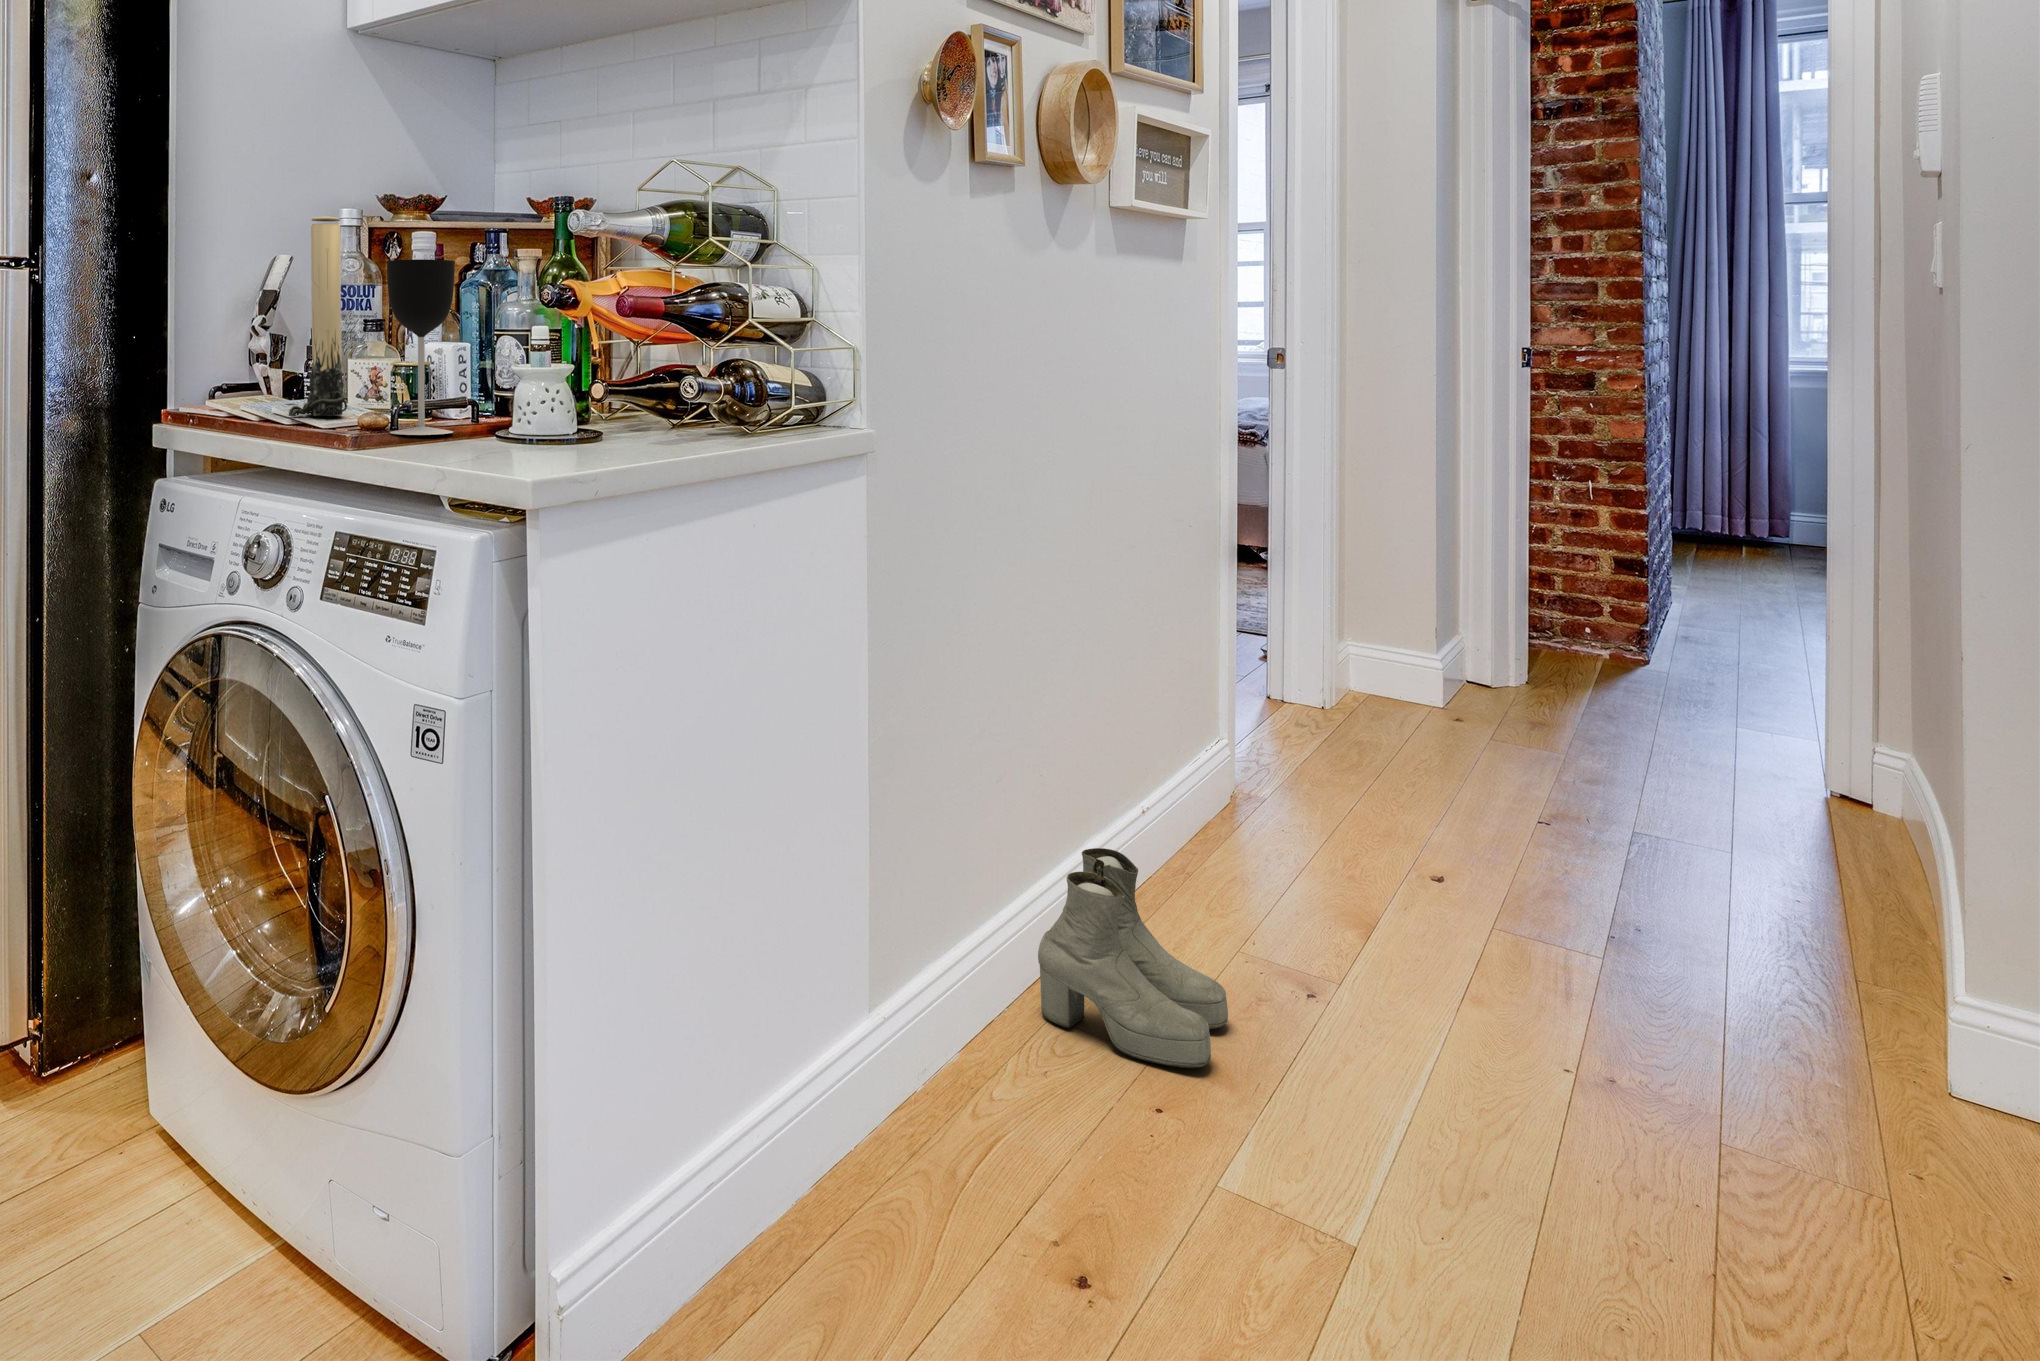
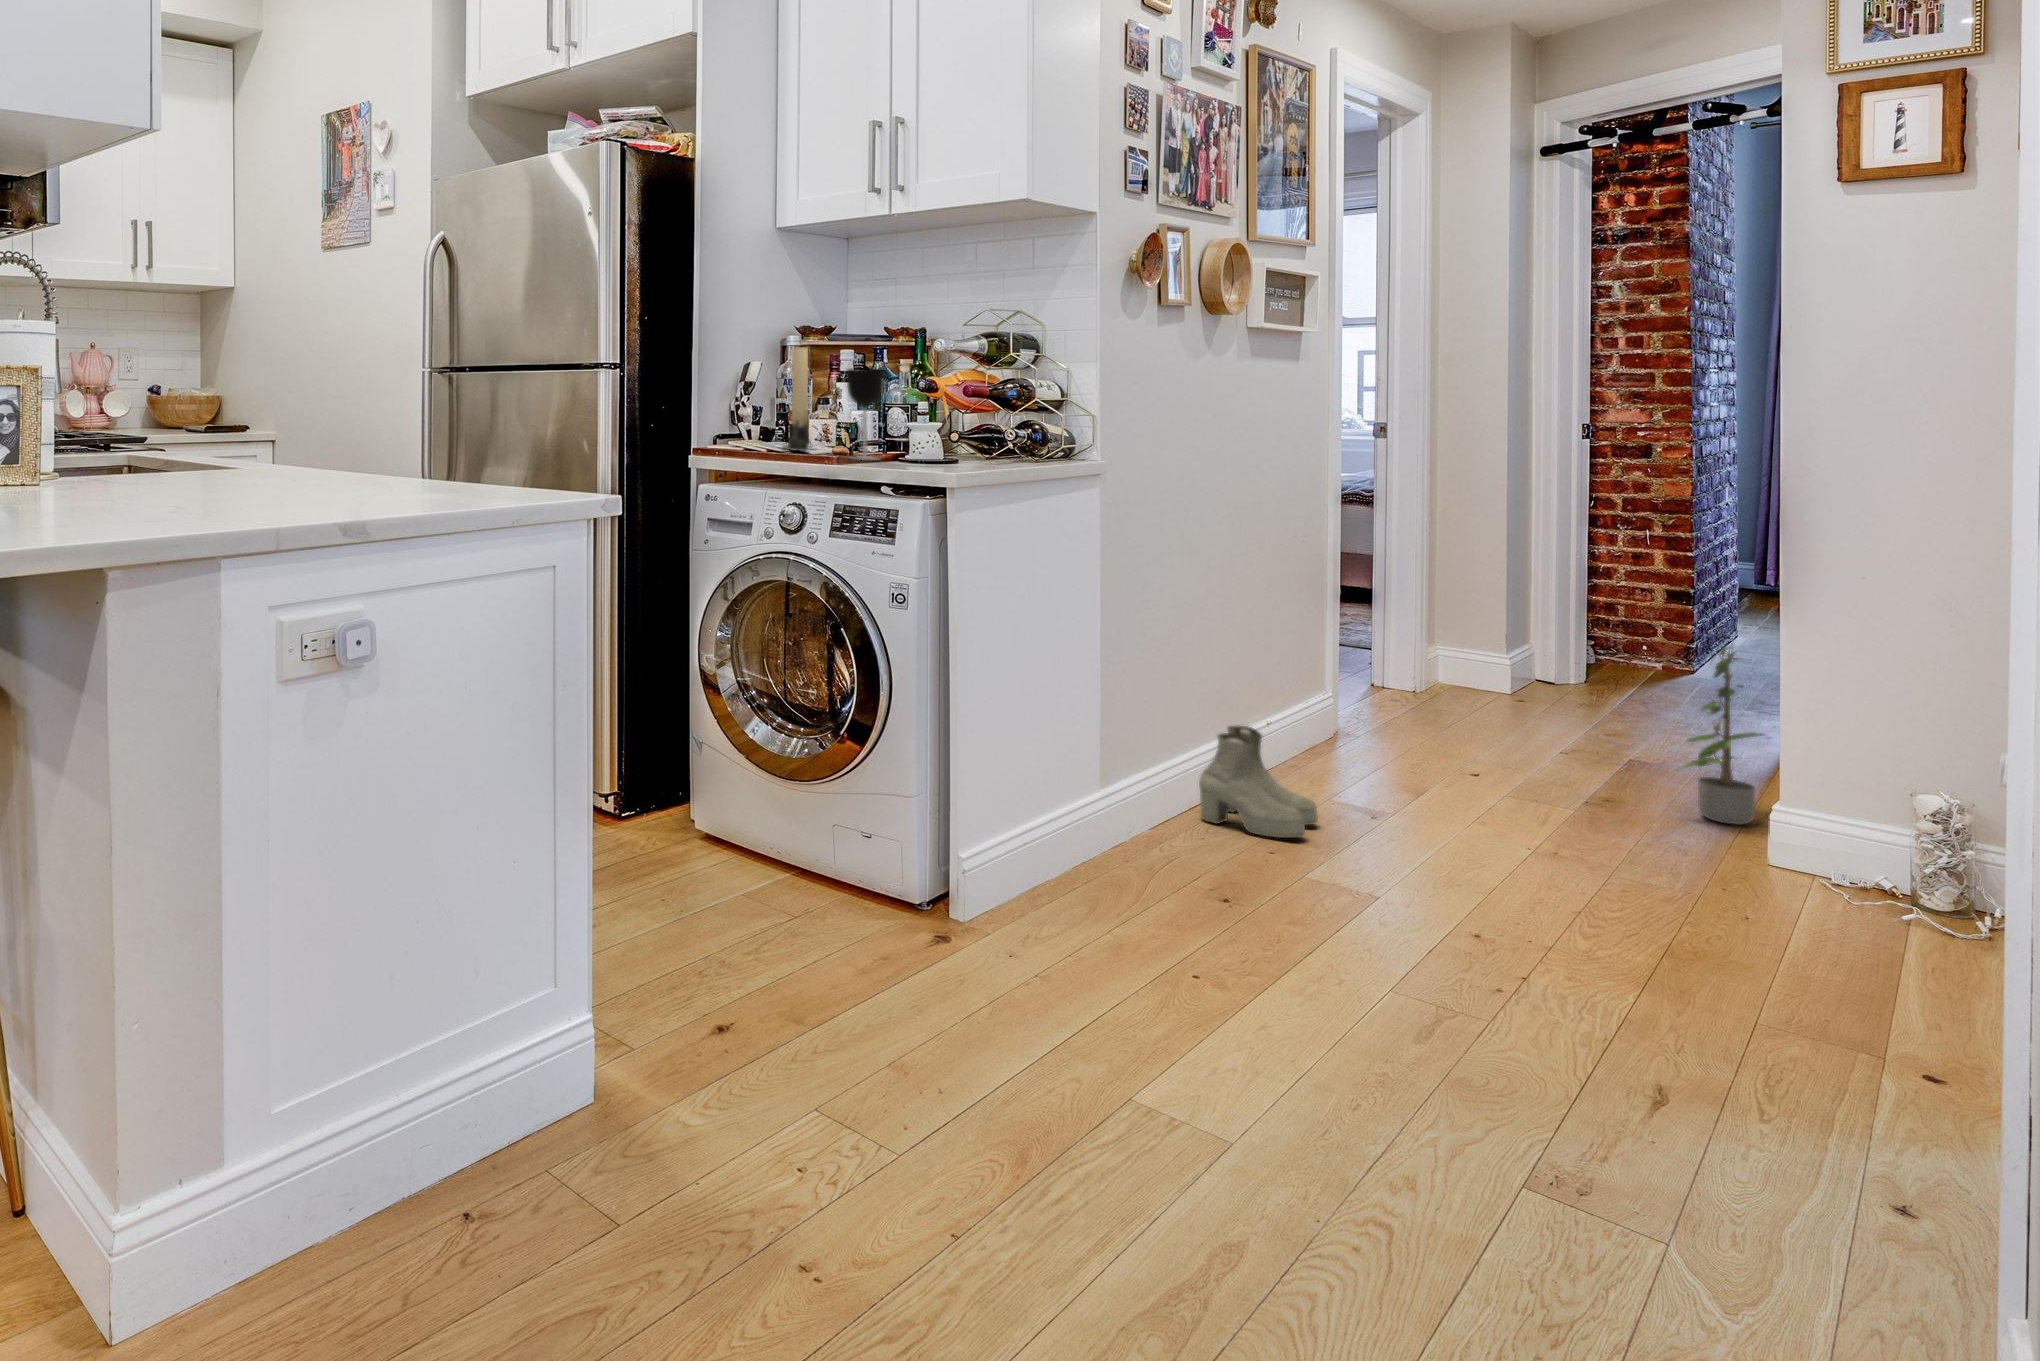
potted plant: none [1758,692,1902,994] -> present [1682,644,1762,825]

